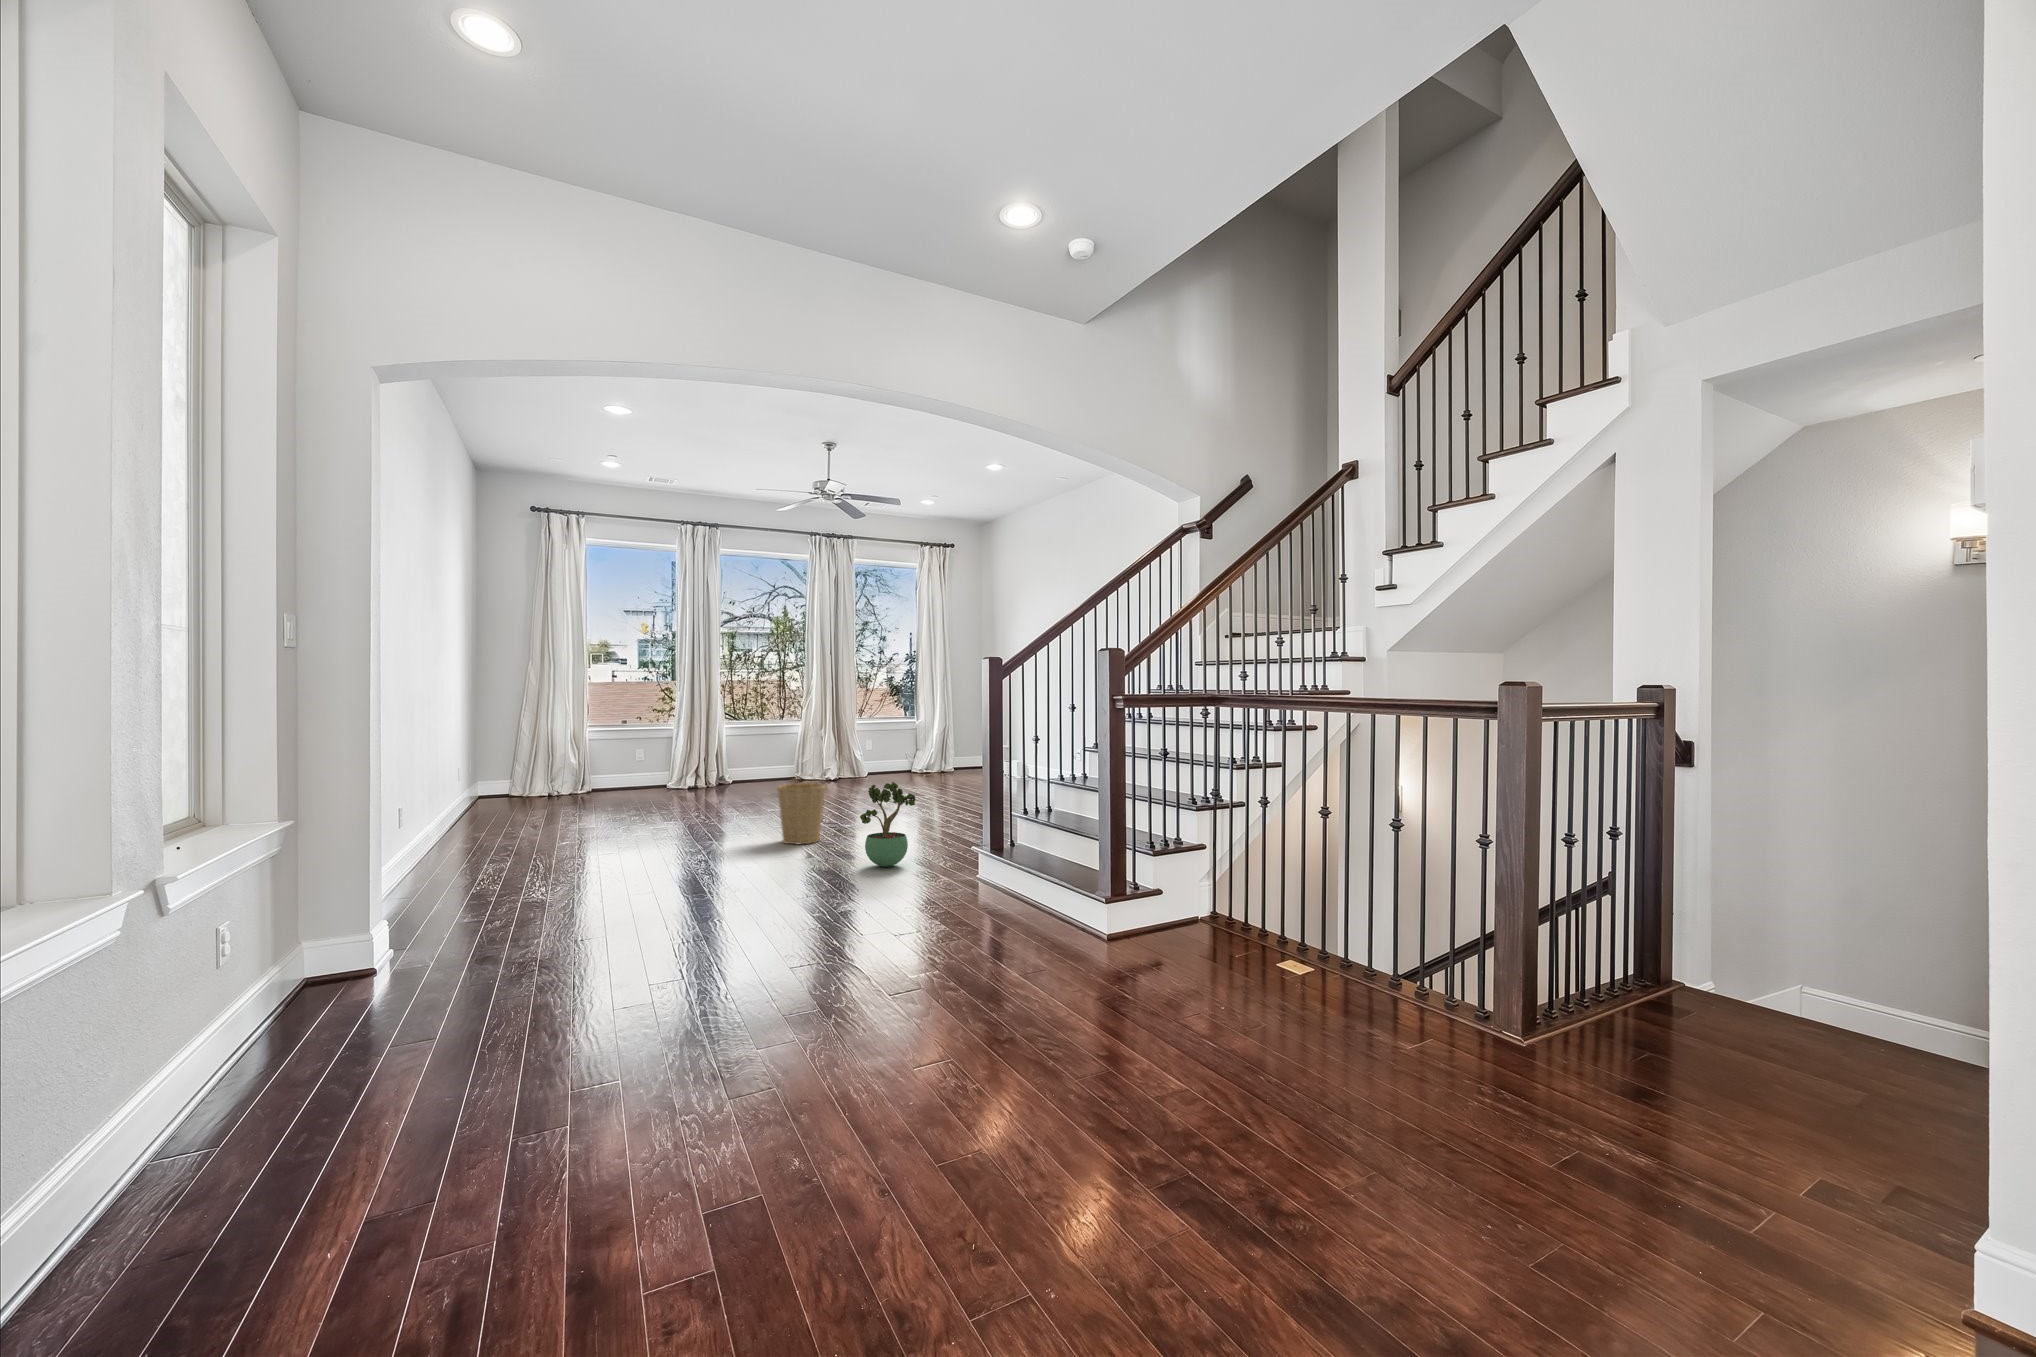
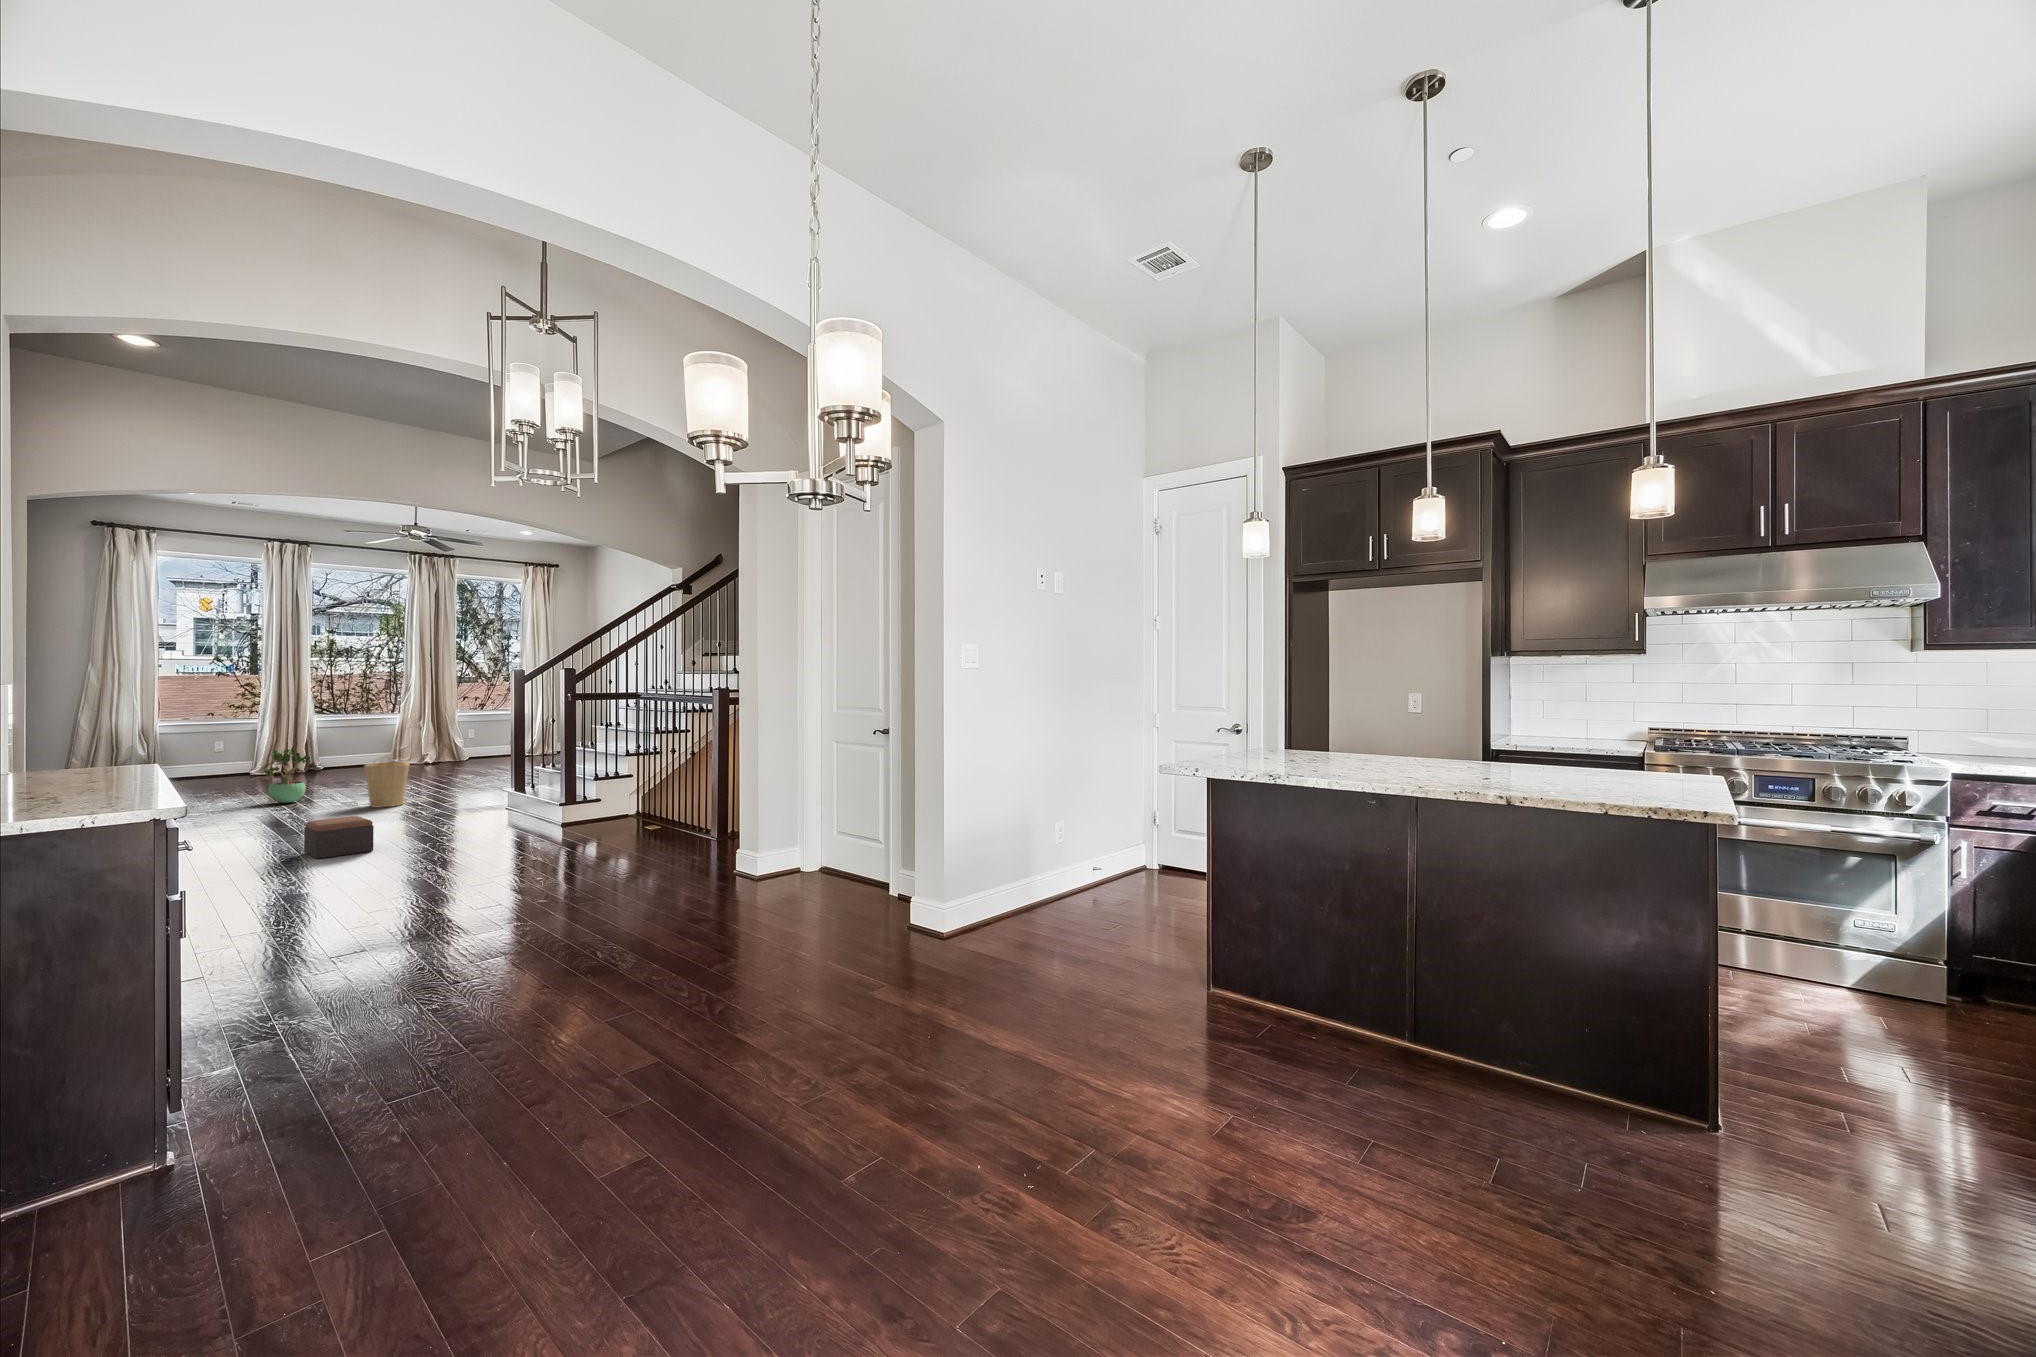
potted plant: present [860,782,916,867] -> present [264,749,310,803]
footstool: none [717,874,804,946] -> present [304,816,374,859]

